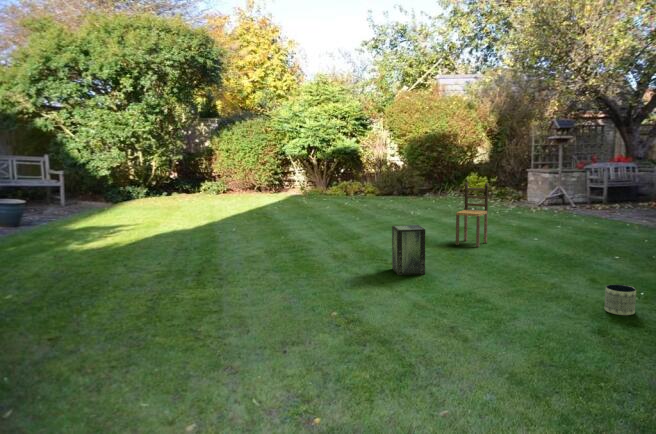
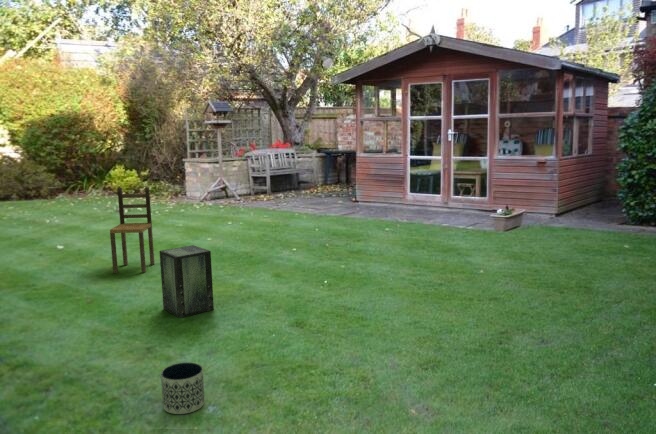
storage box: present [392,225,425,275] -> present [160,245,214,318]
planter: present [605,284,636,315] -> present [161,363,205,414]

